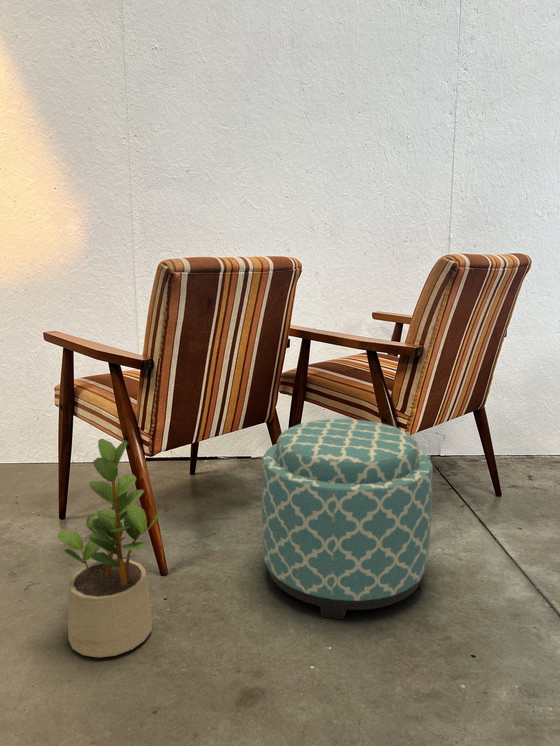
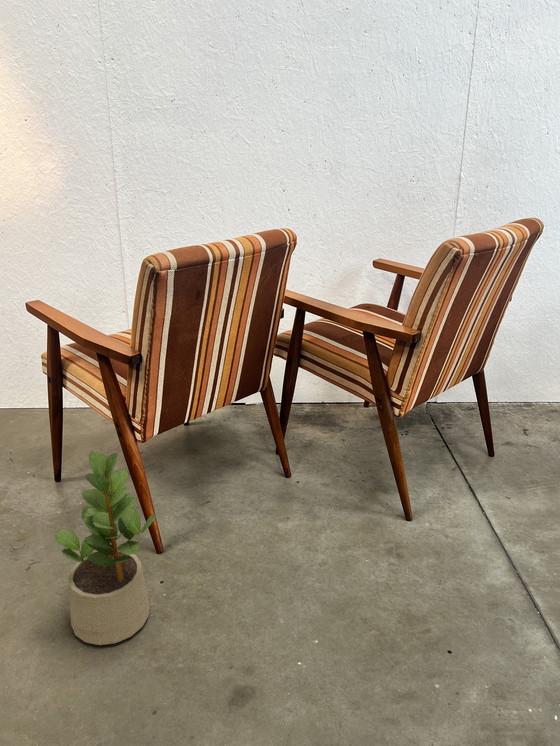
ottoman: present [262,419,433,619] -> none [254,401,423,603]

